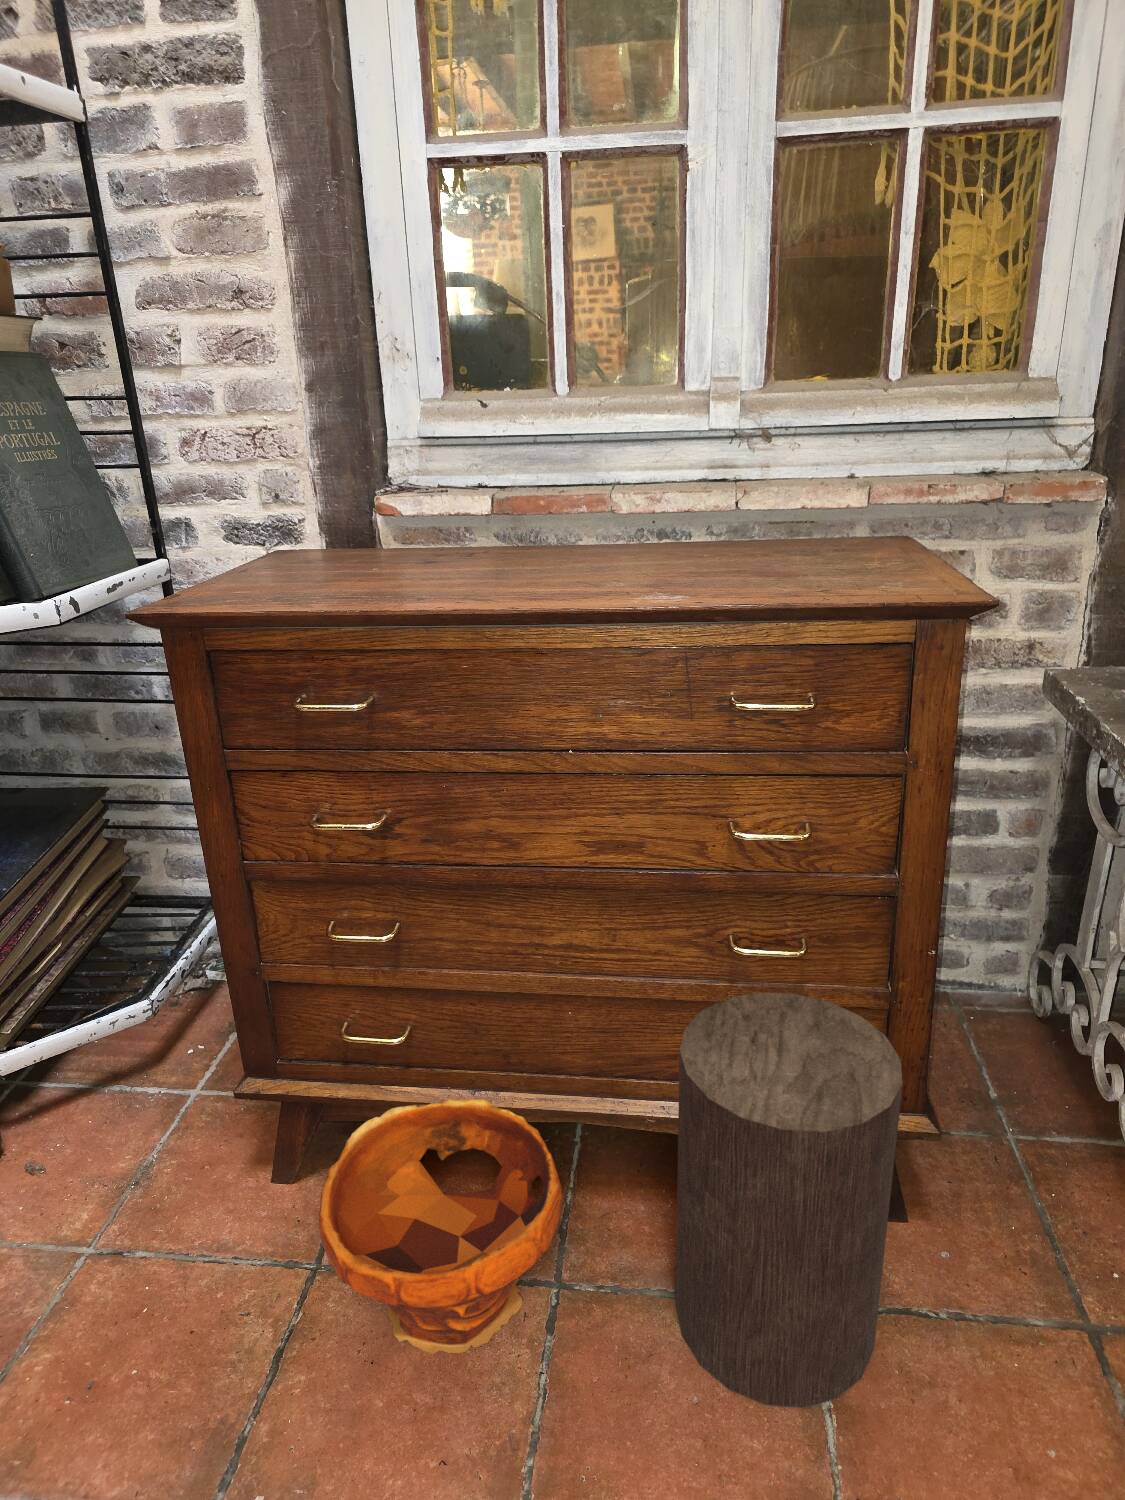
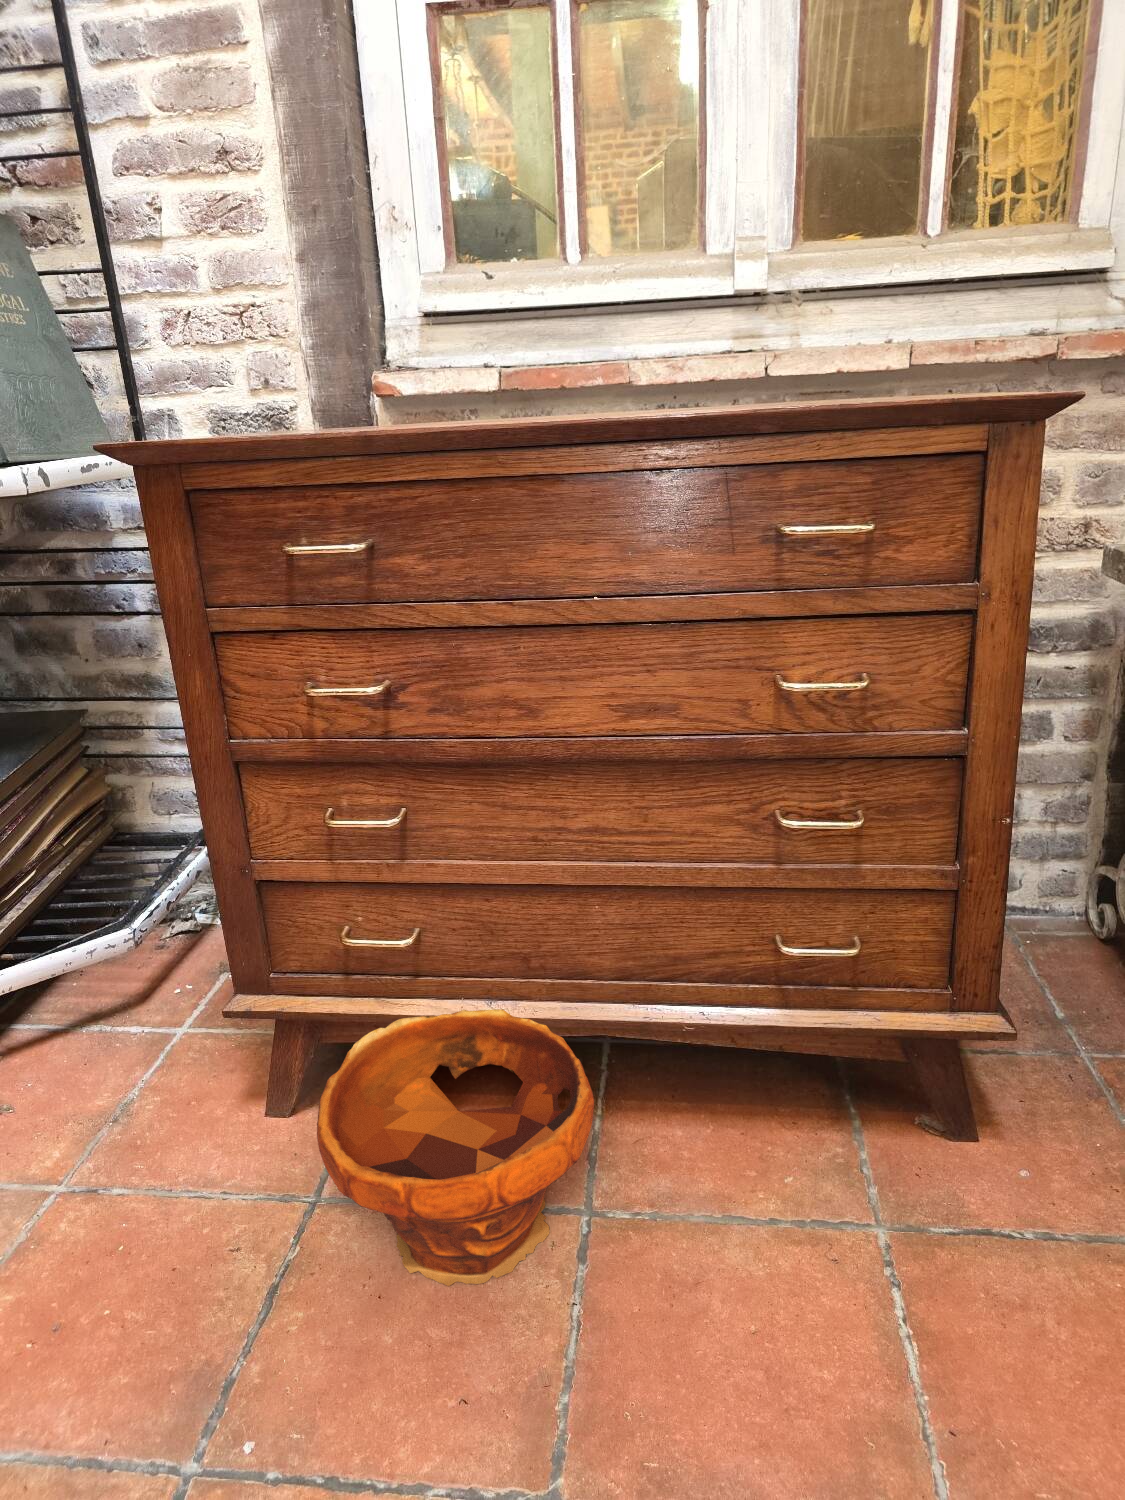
stool: present [676,992,903,1408] -> none [724,868,990,1334]

